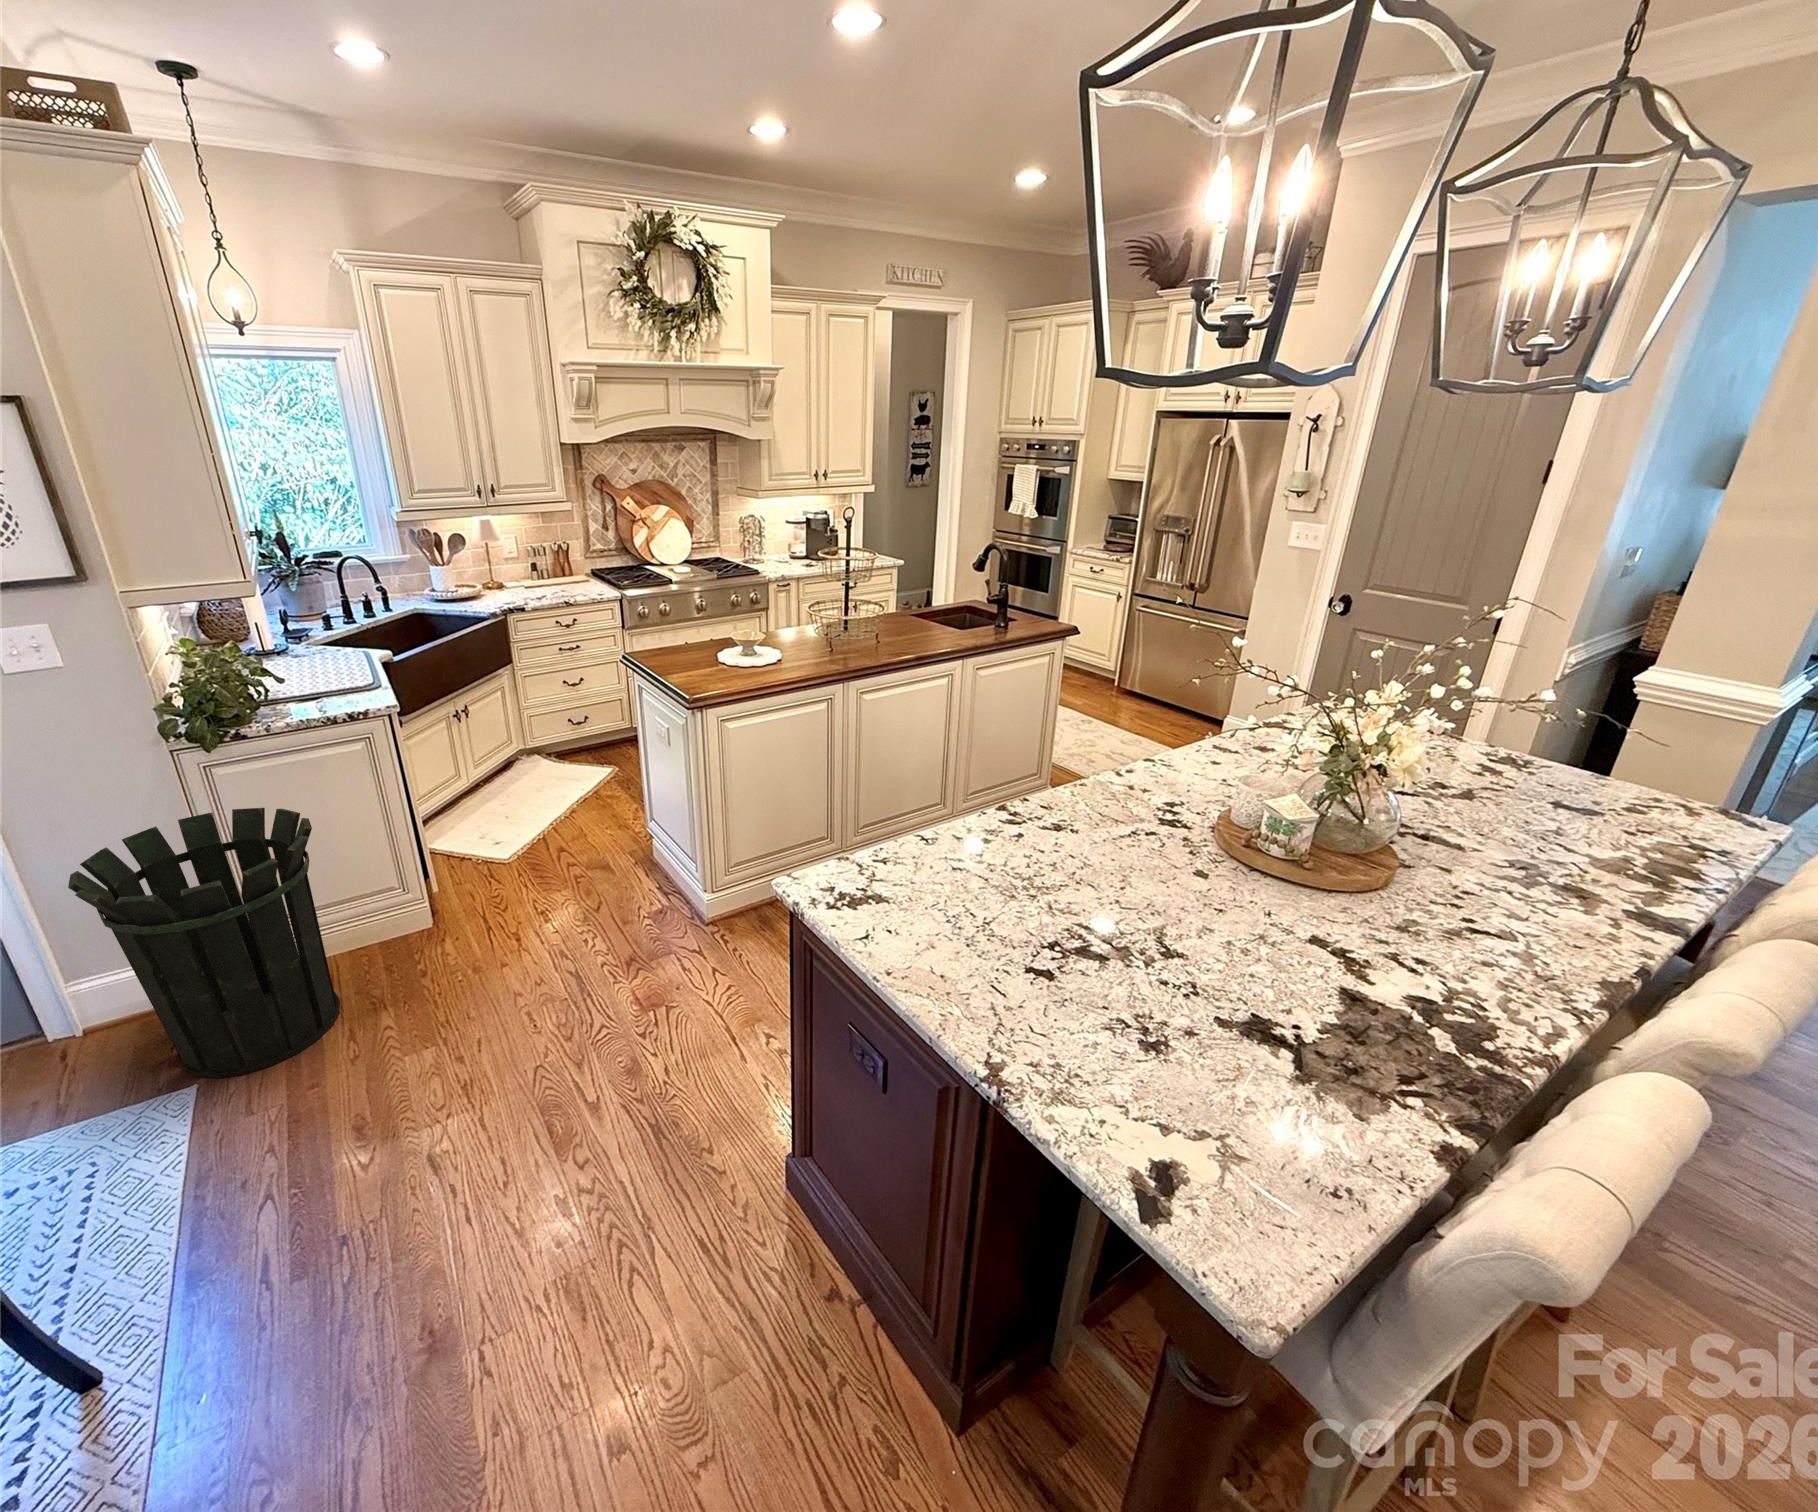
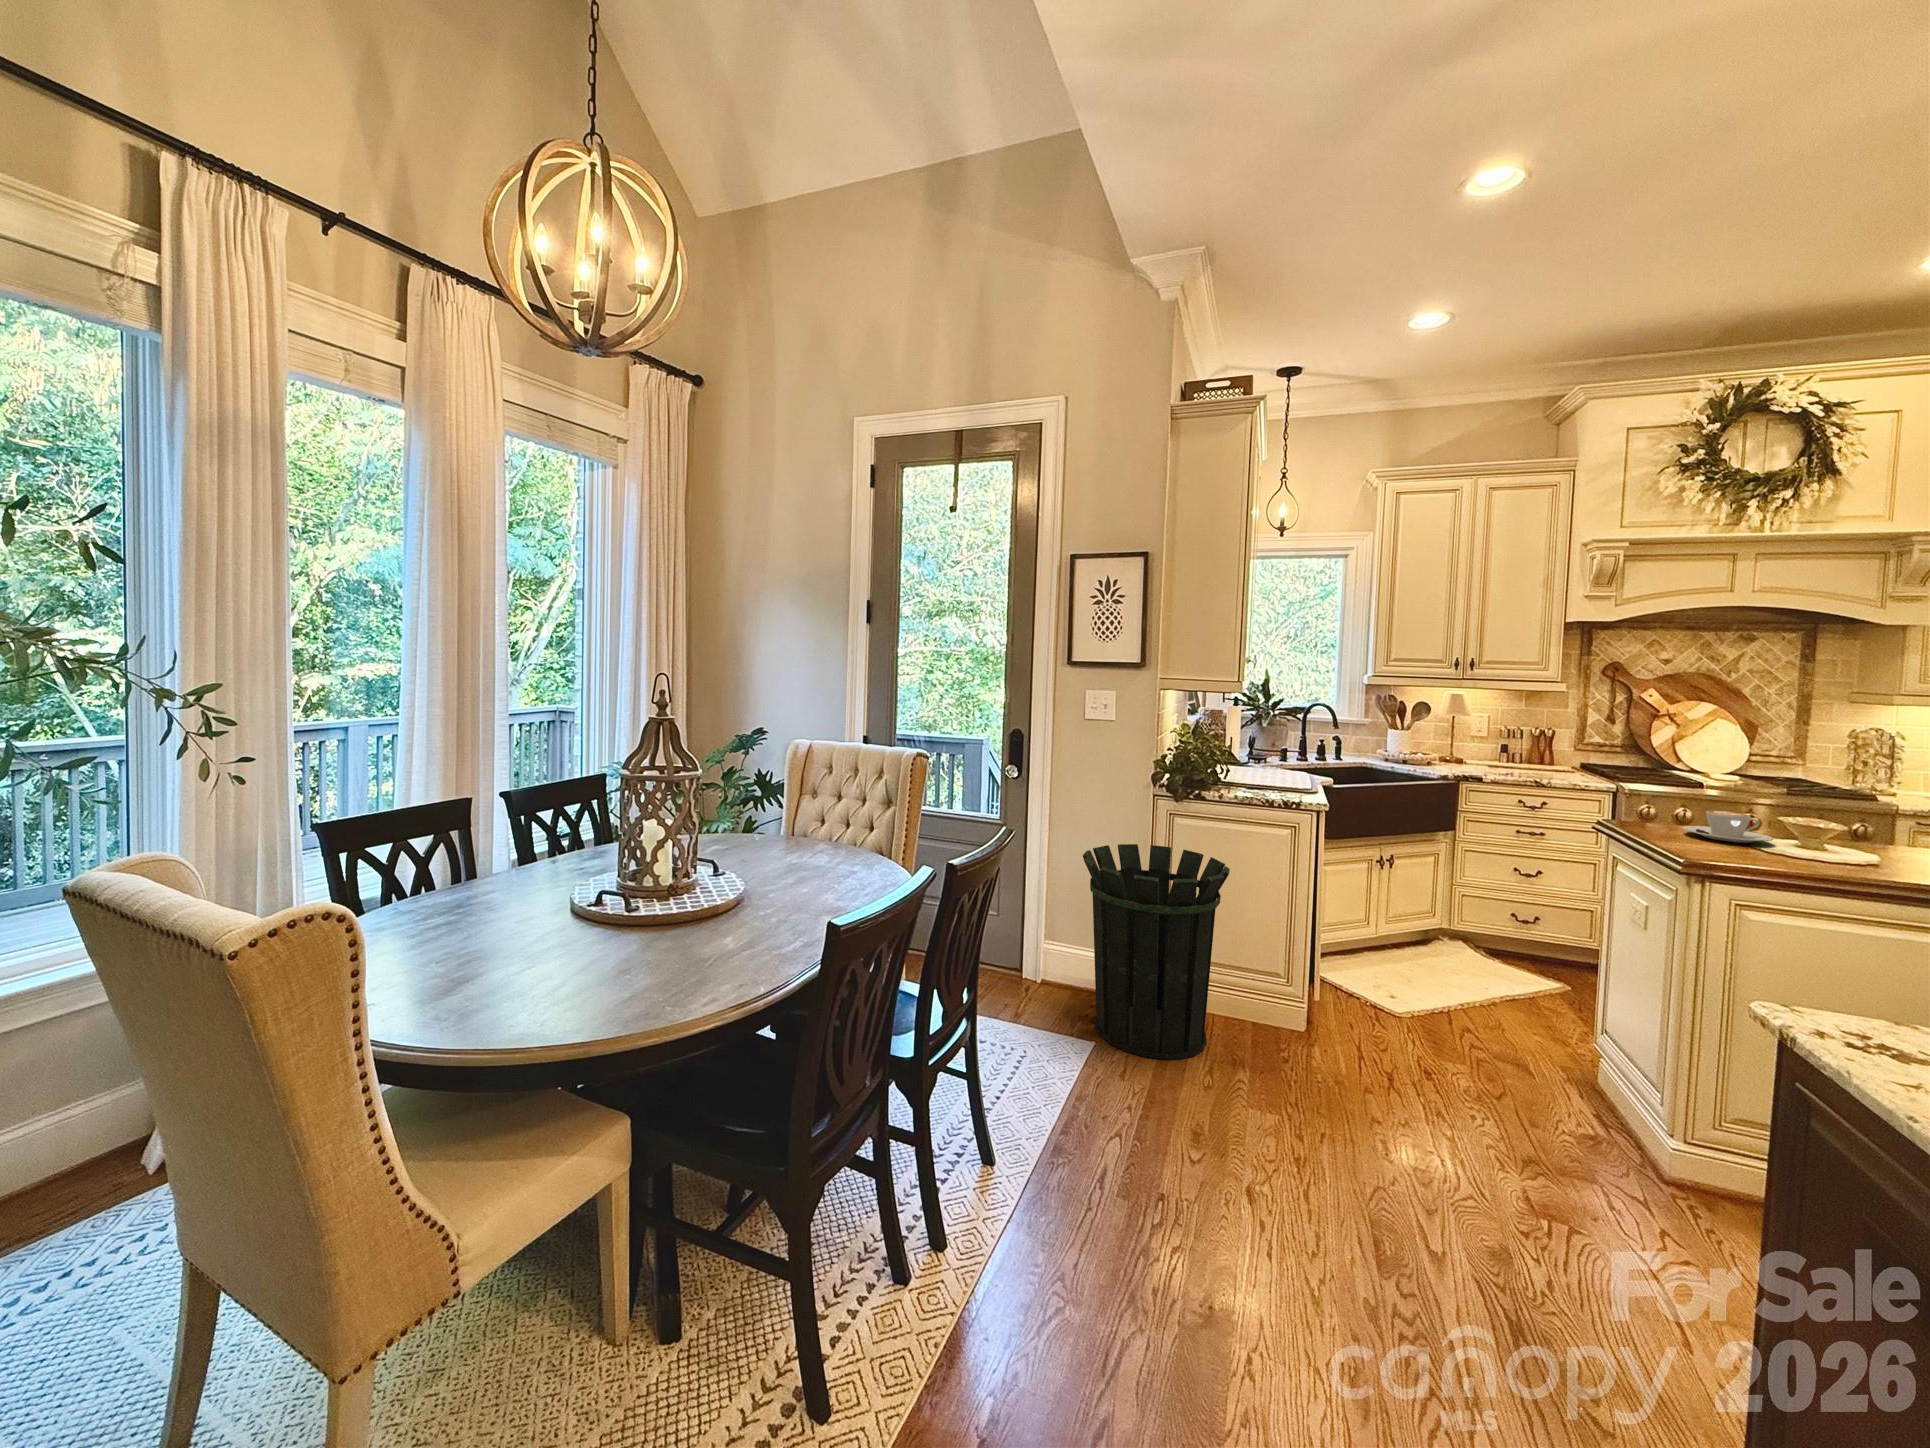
coffee cup: none [682,653,729,677] -> present [1683,811,1774,843]

